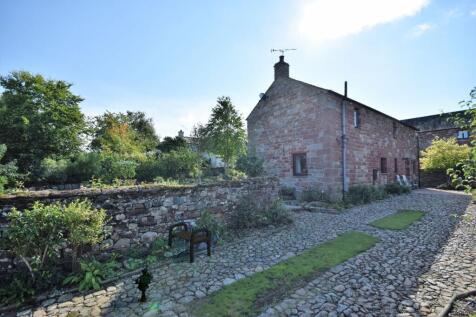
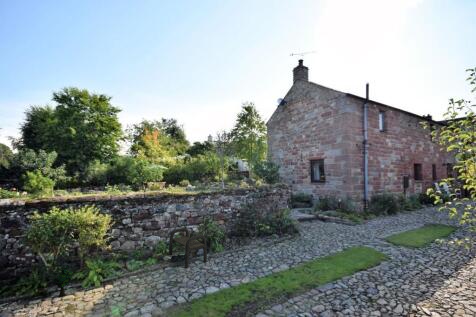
decorative plant: present [134,265,153,302] -> present [53,265,73,297]

